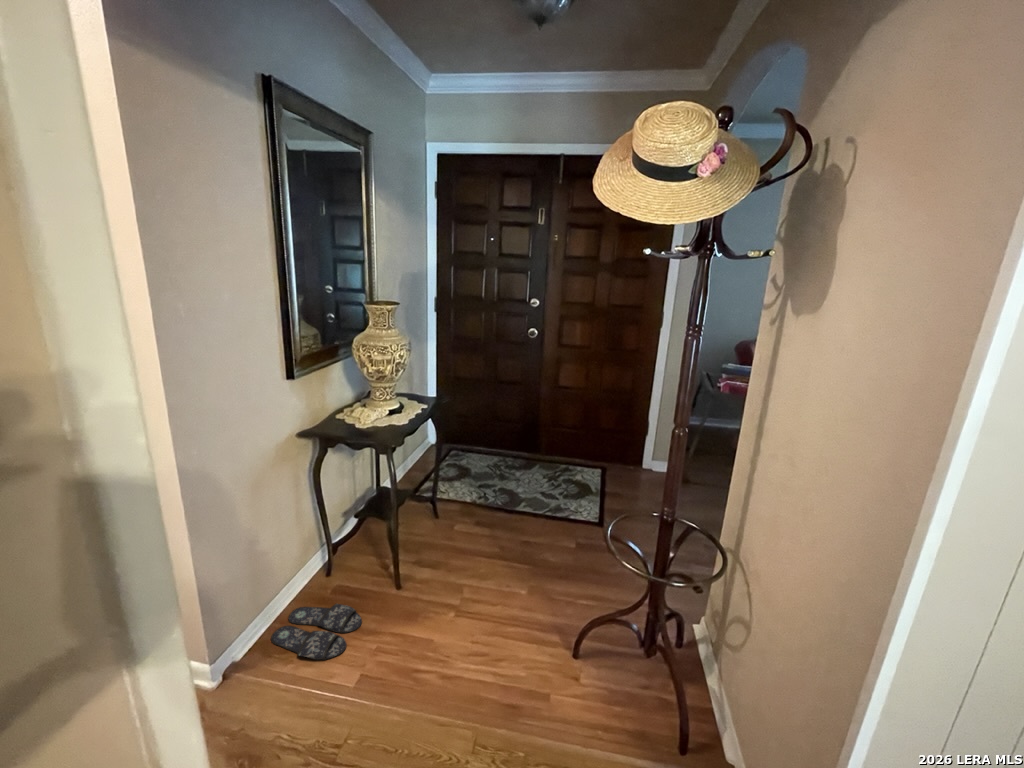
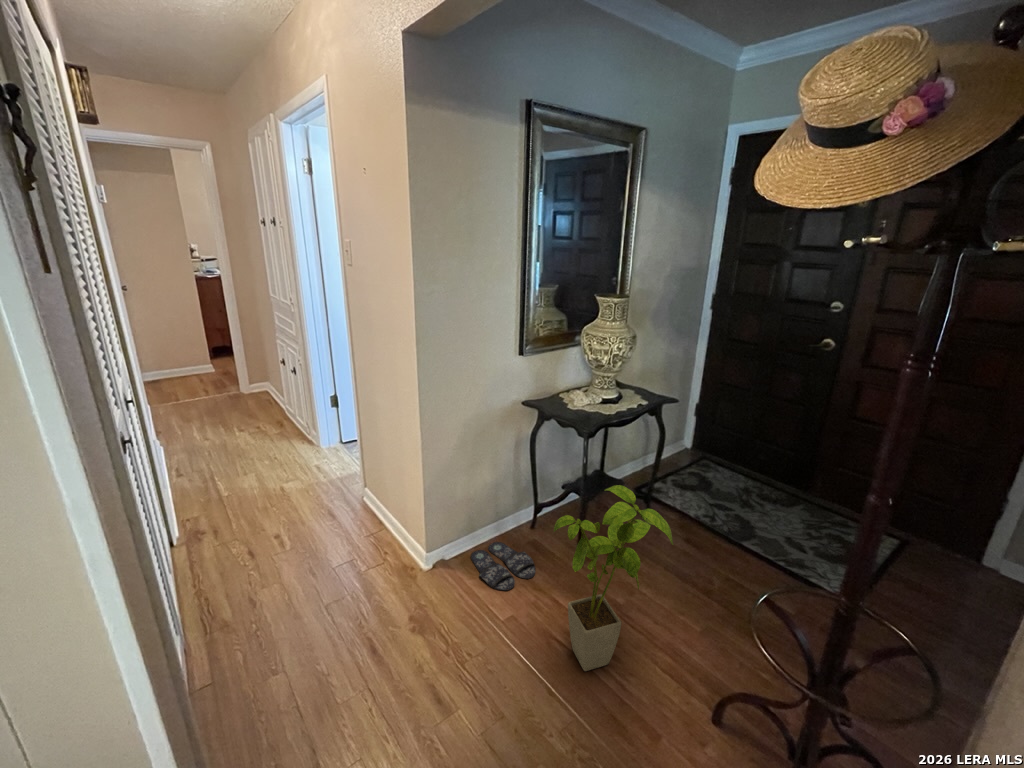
house plant: none [420,484,535,681] -> present [554,485,673,671]

